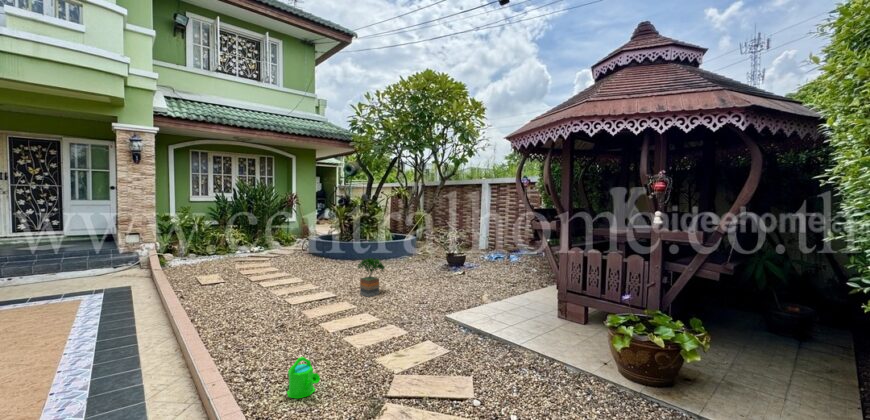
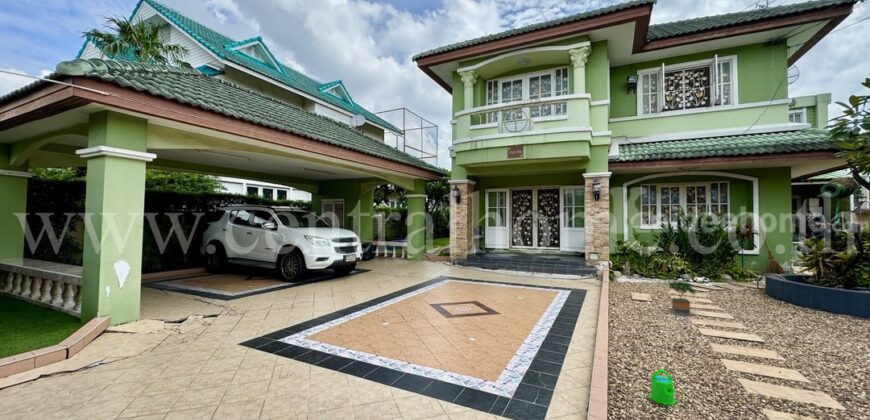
potted tree: present [358,258,385,297] -> present [669,281,696,316]

